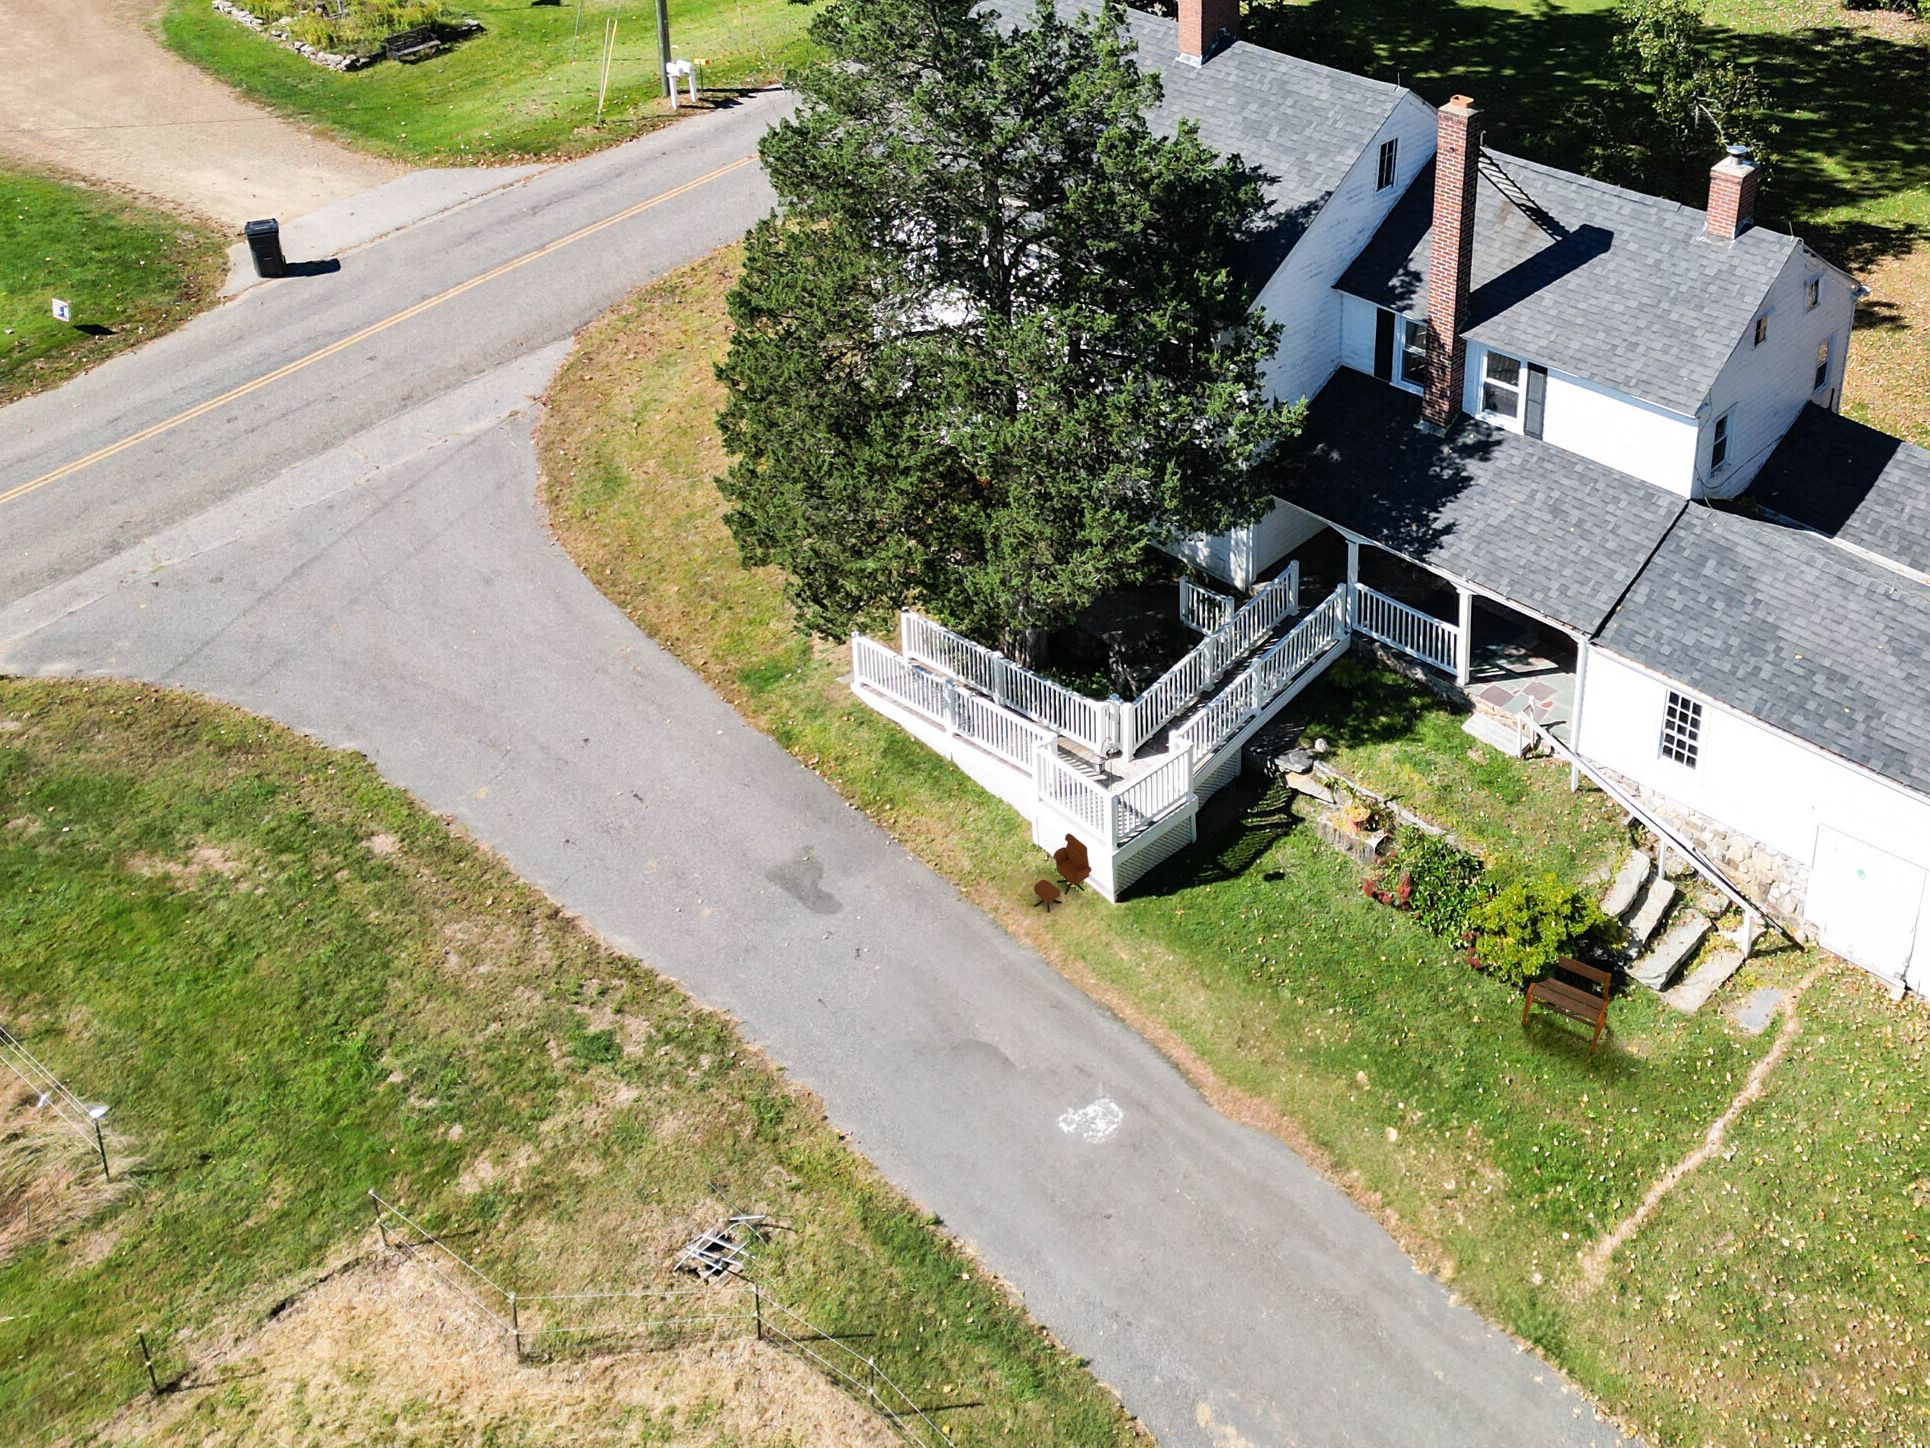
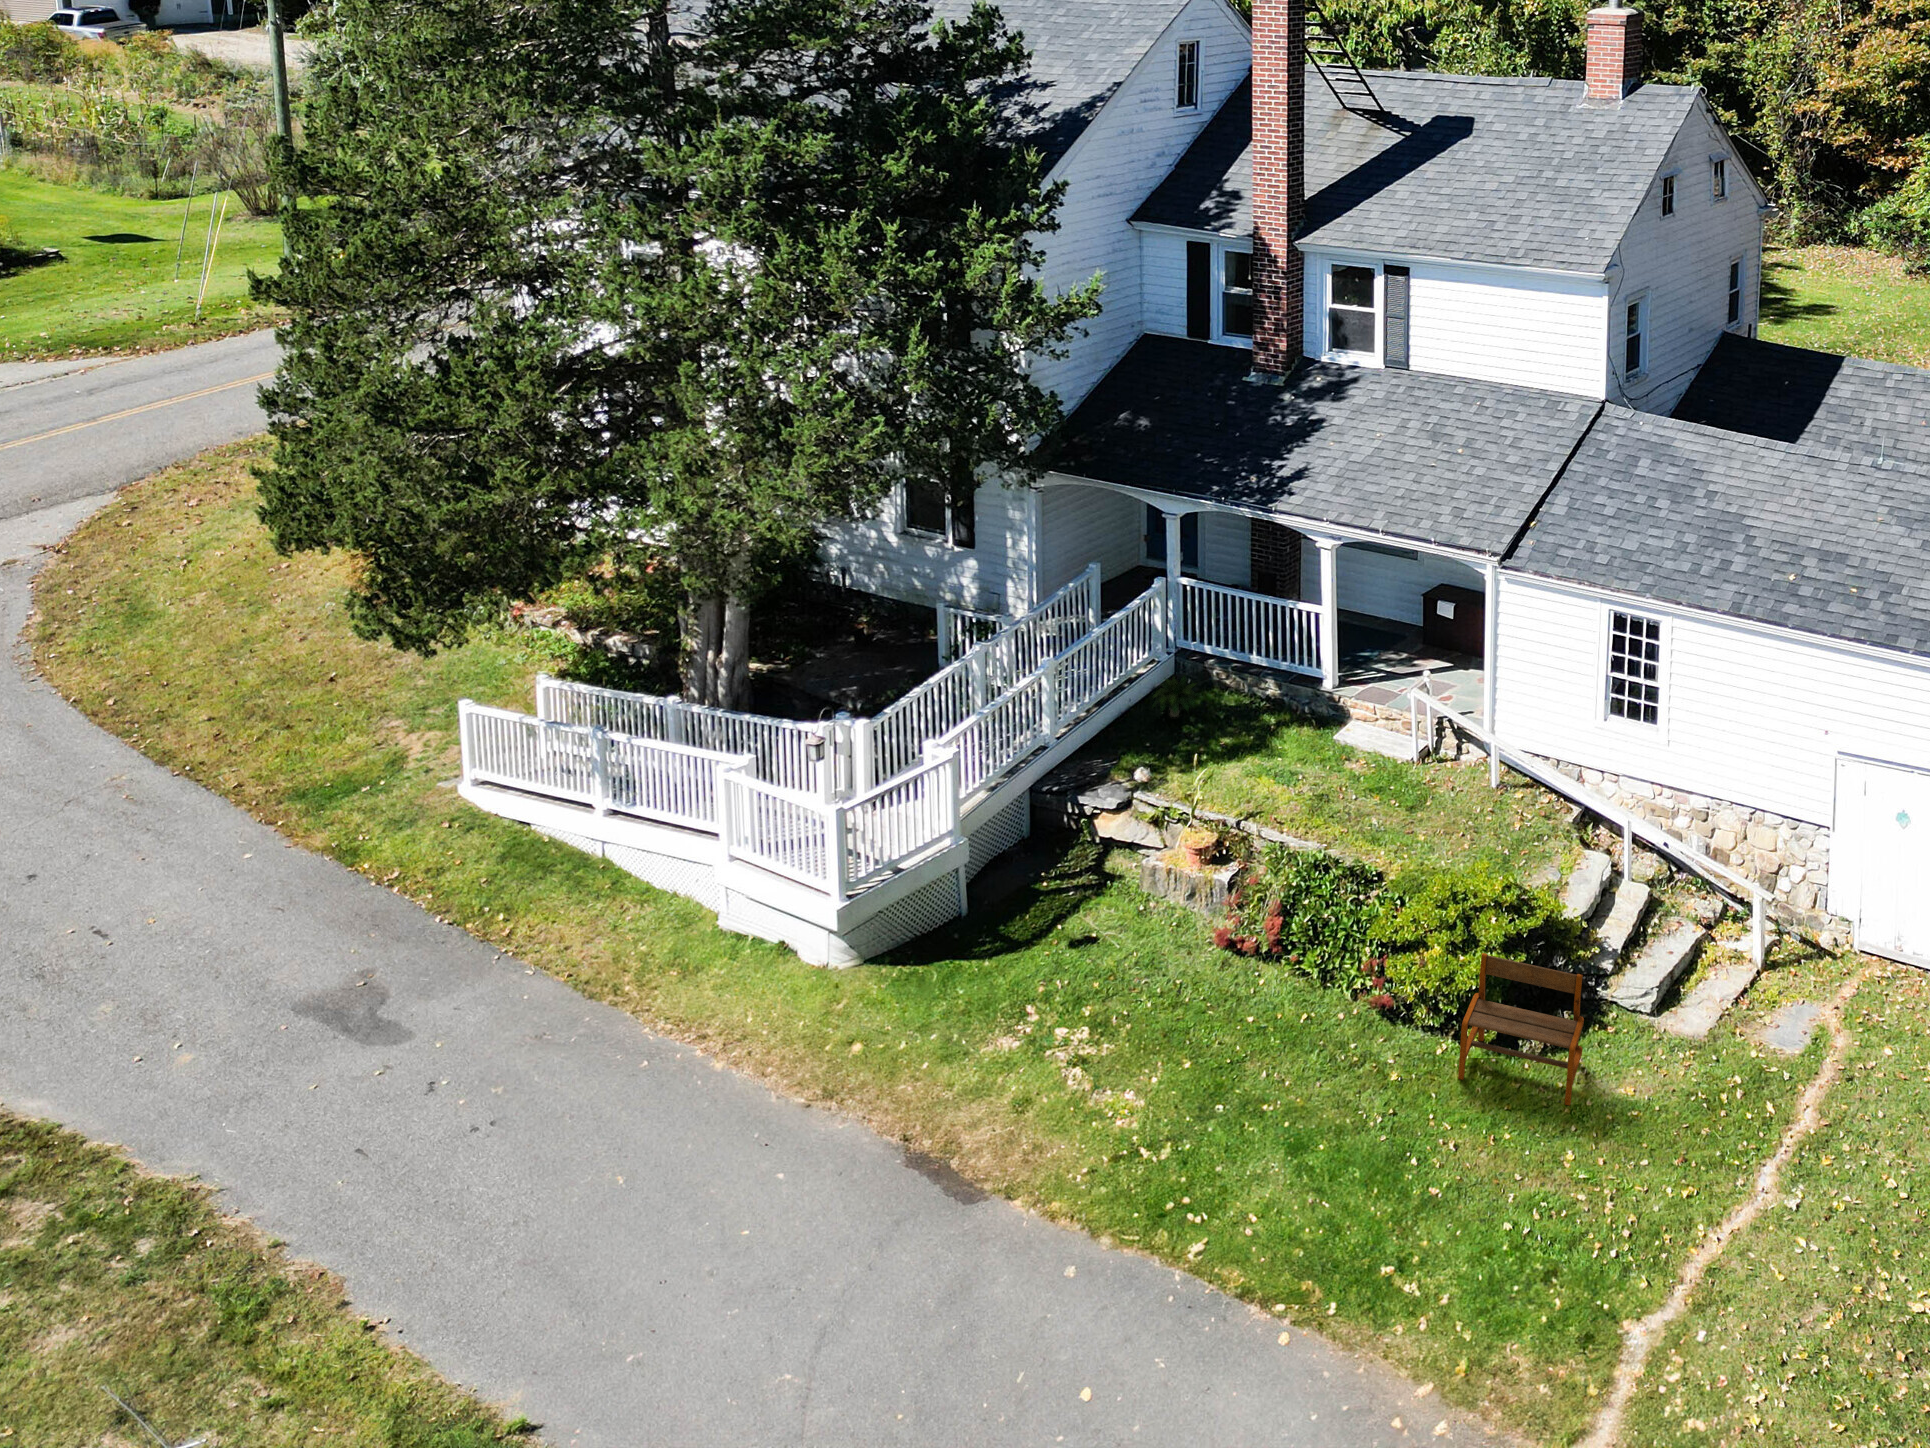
lounge chair: present [1034,833,1092,912] -> none [705,888,798,1010]

